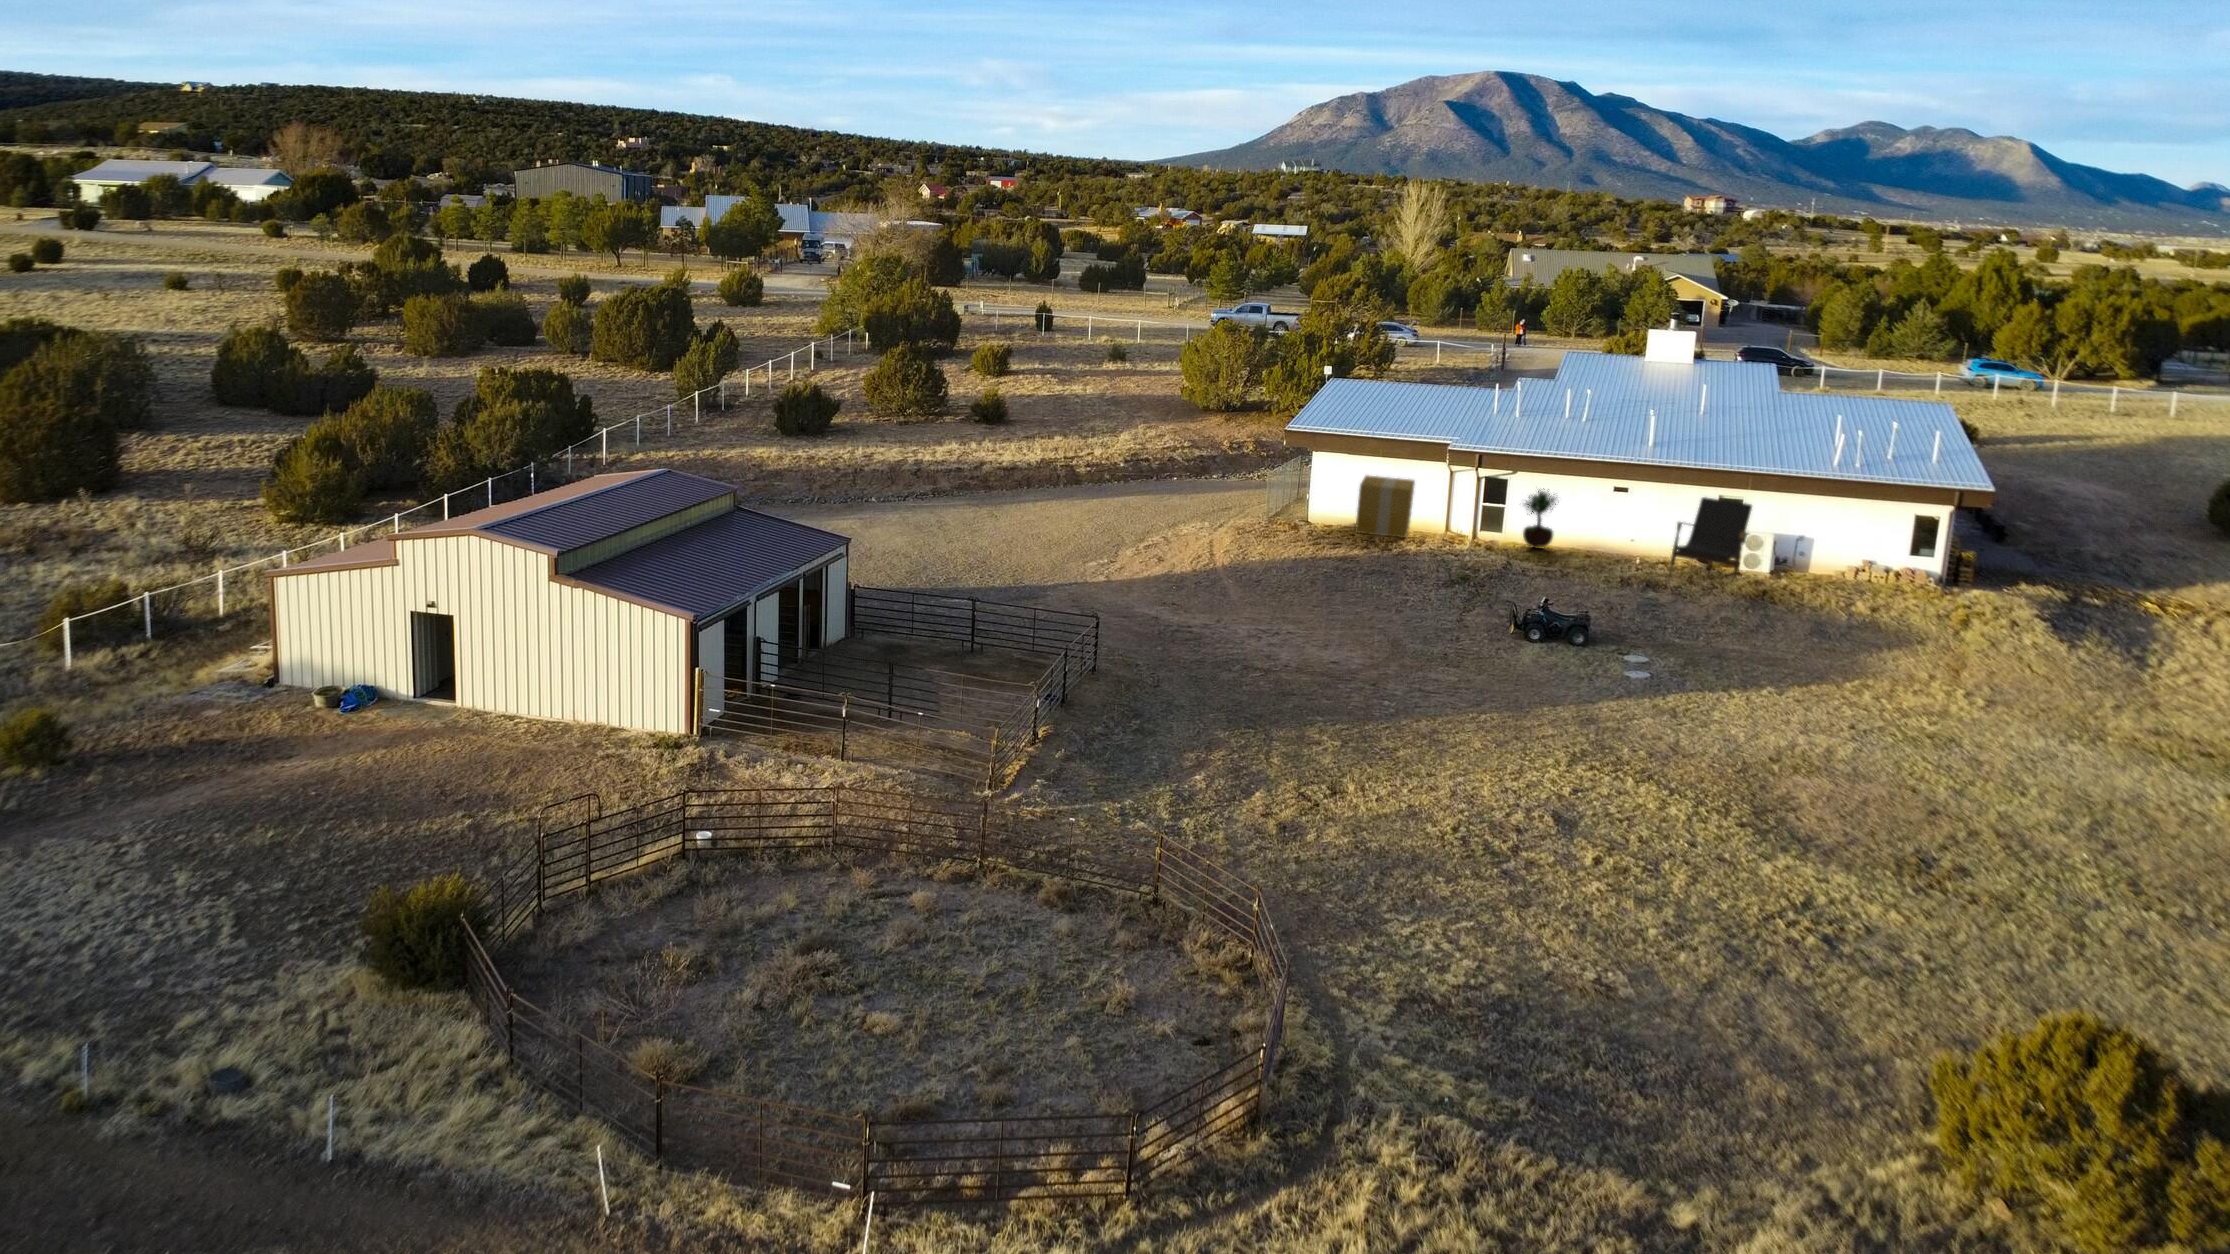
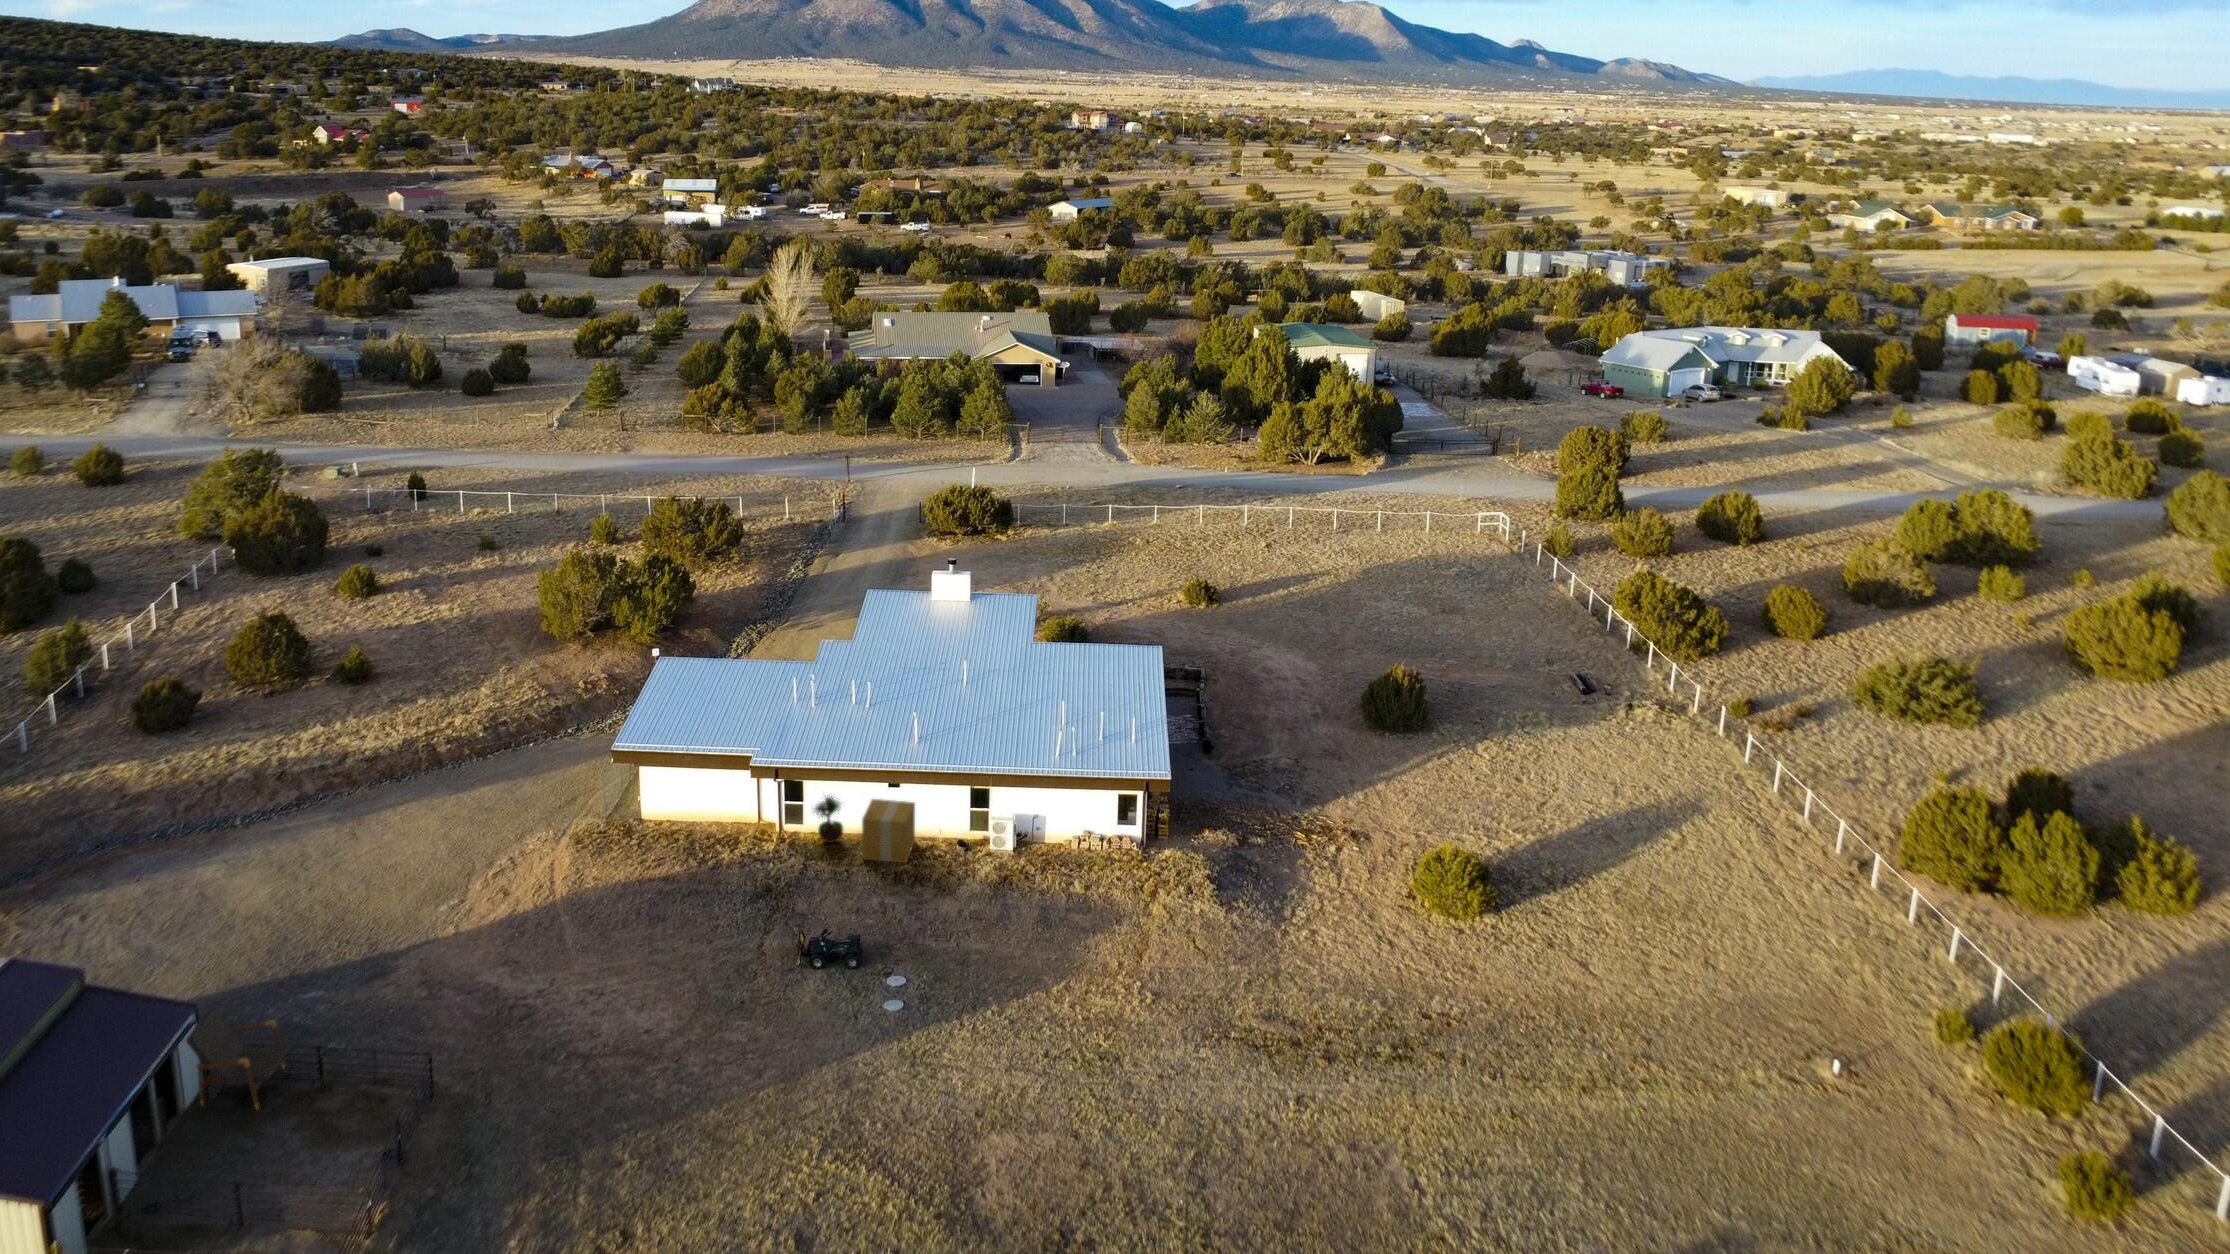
cardboard box: present [1355,475,1415,538] -> present [862,799,915,863]
lounge chair: present [1670,497,1752,584] -> present [186,1008,290,1109]

